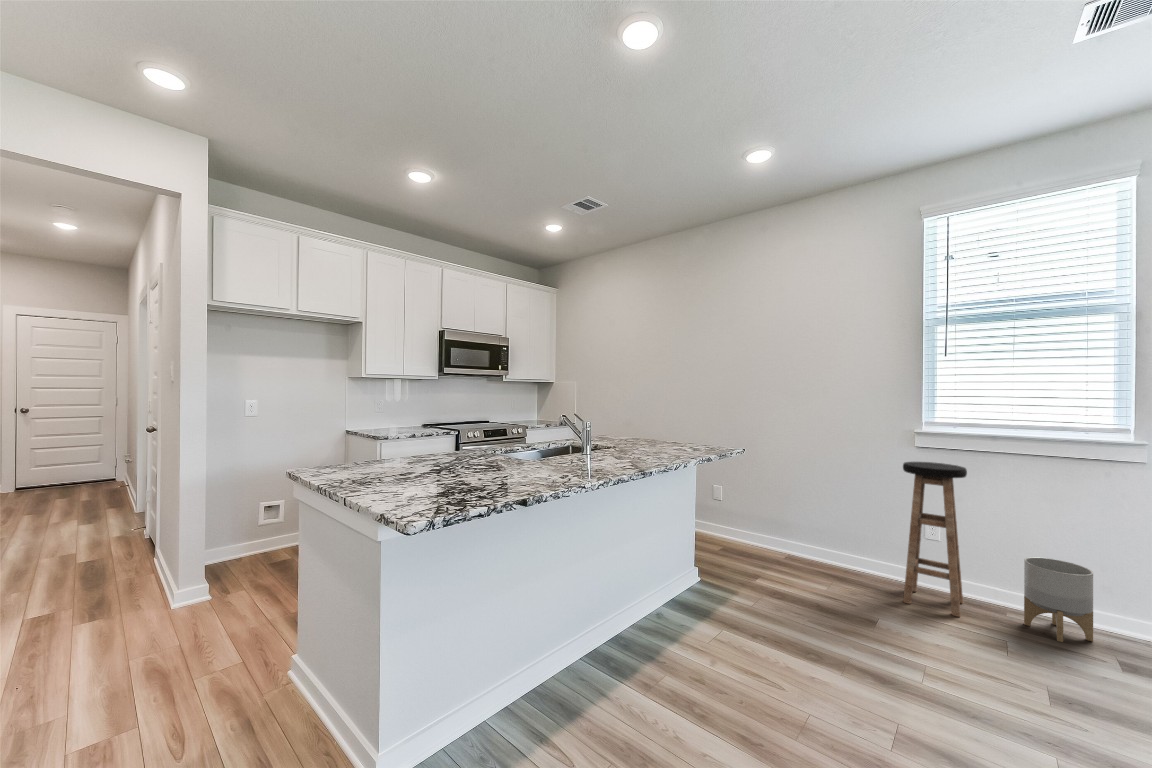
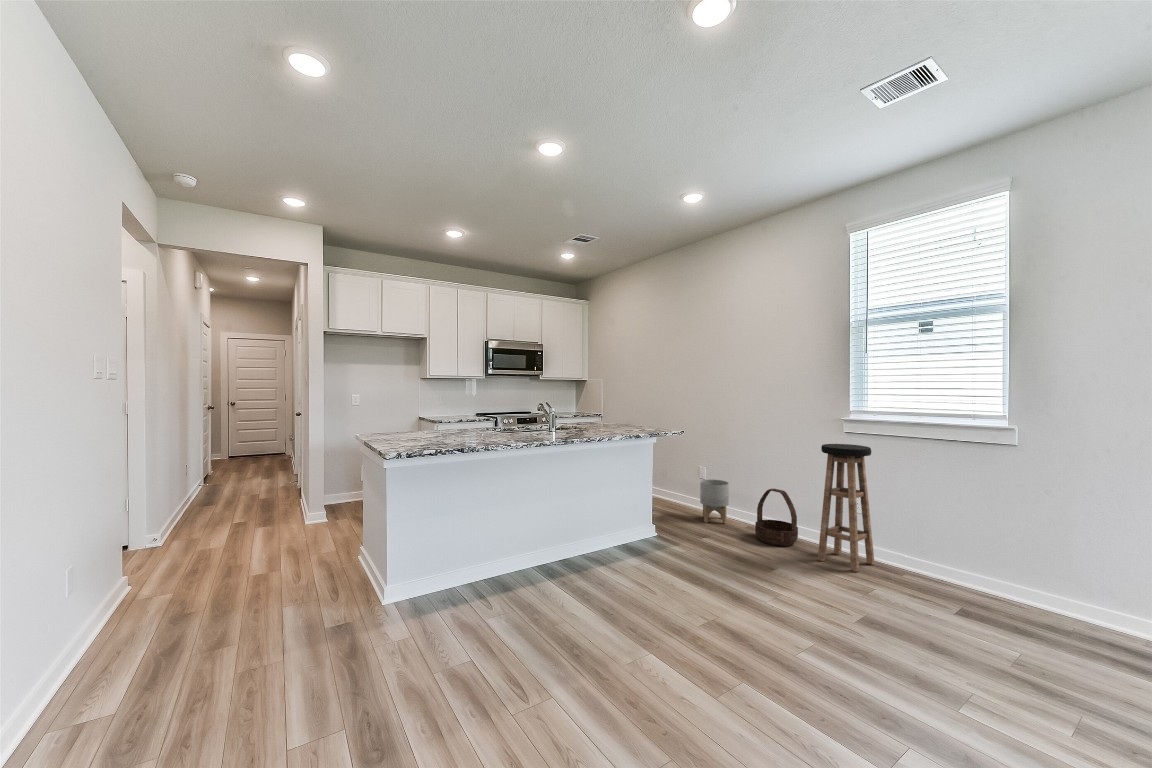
basket: none [808,515,862,584] -> present [755,489,798,546]
planter: present [1024,557,1093,642] -> present [700,479,729,524]

